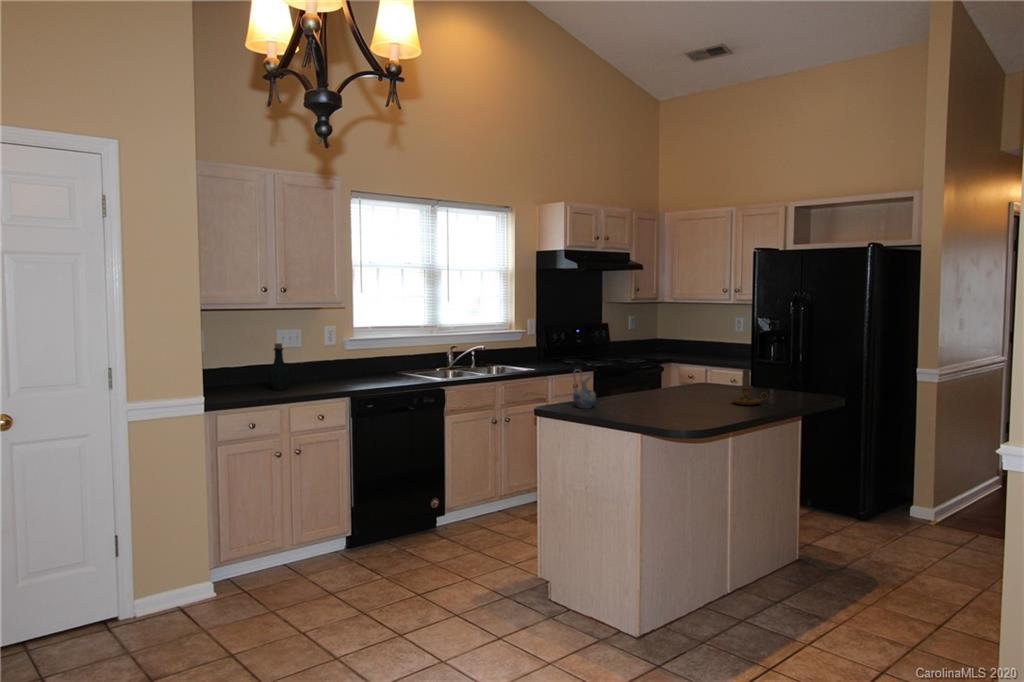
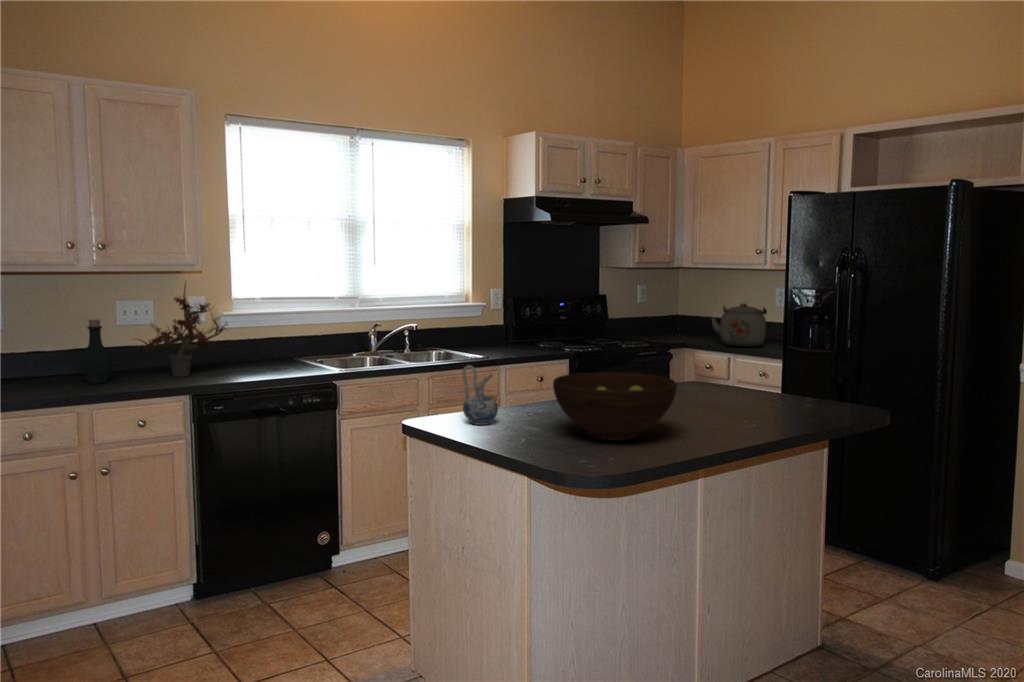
potted plant: none [301,315,367,385] -> present [138,284,227,377]
kettle: none [691,329,731,361] -> present [712,303,767,347]
candle: present [731,369,763,405] -> none [710,365,766,424]
fruit bowl: none [638,372,719,415] -> present [553,372,677,441]

